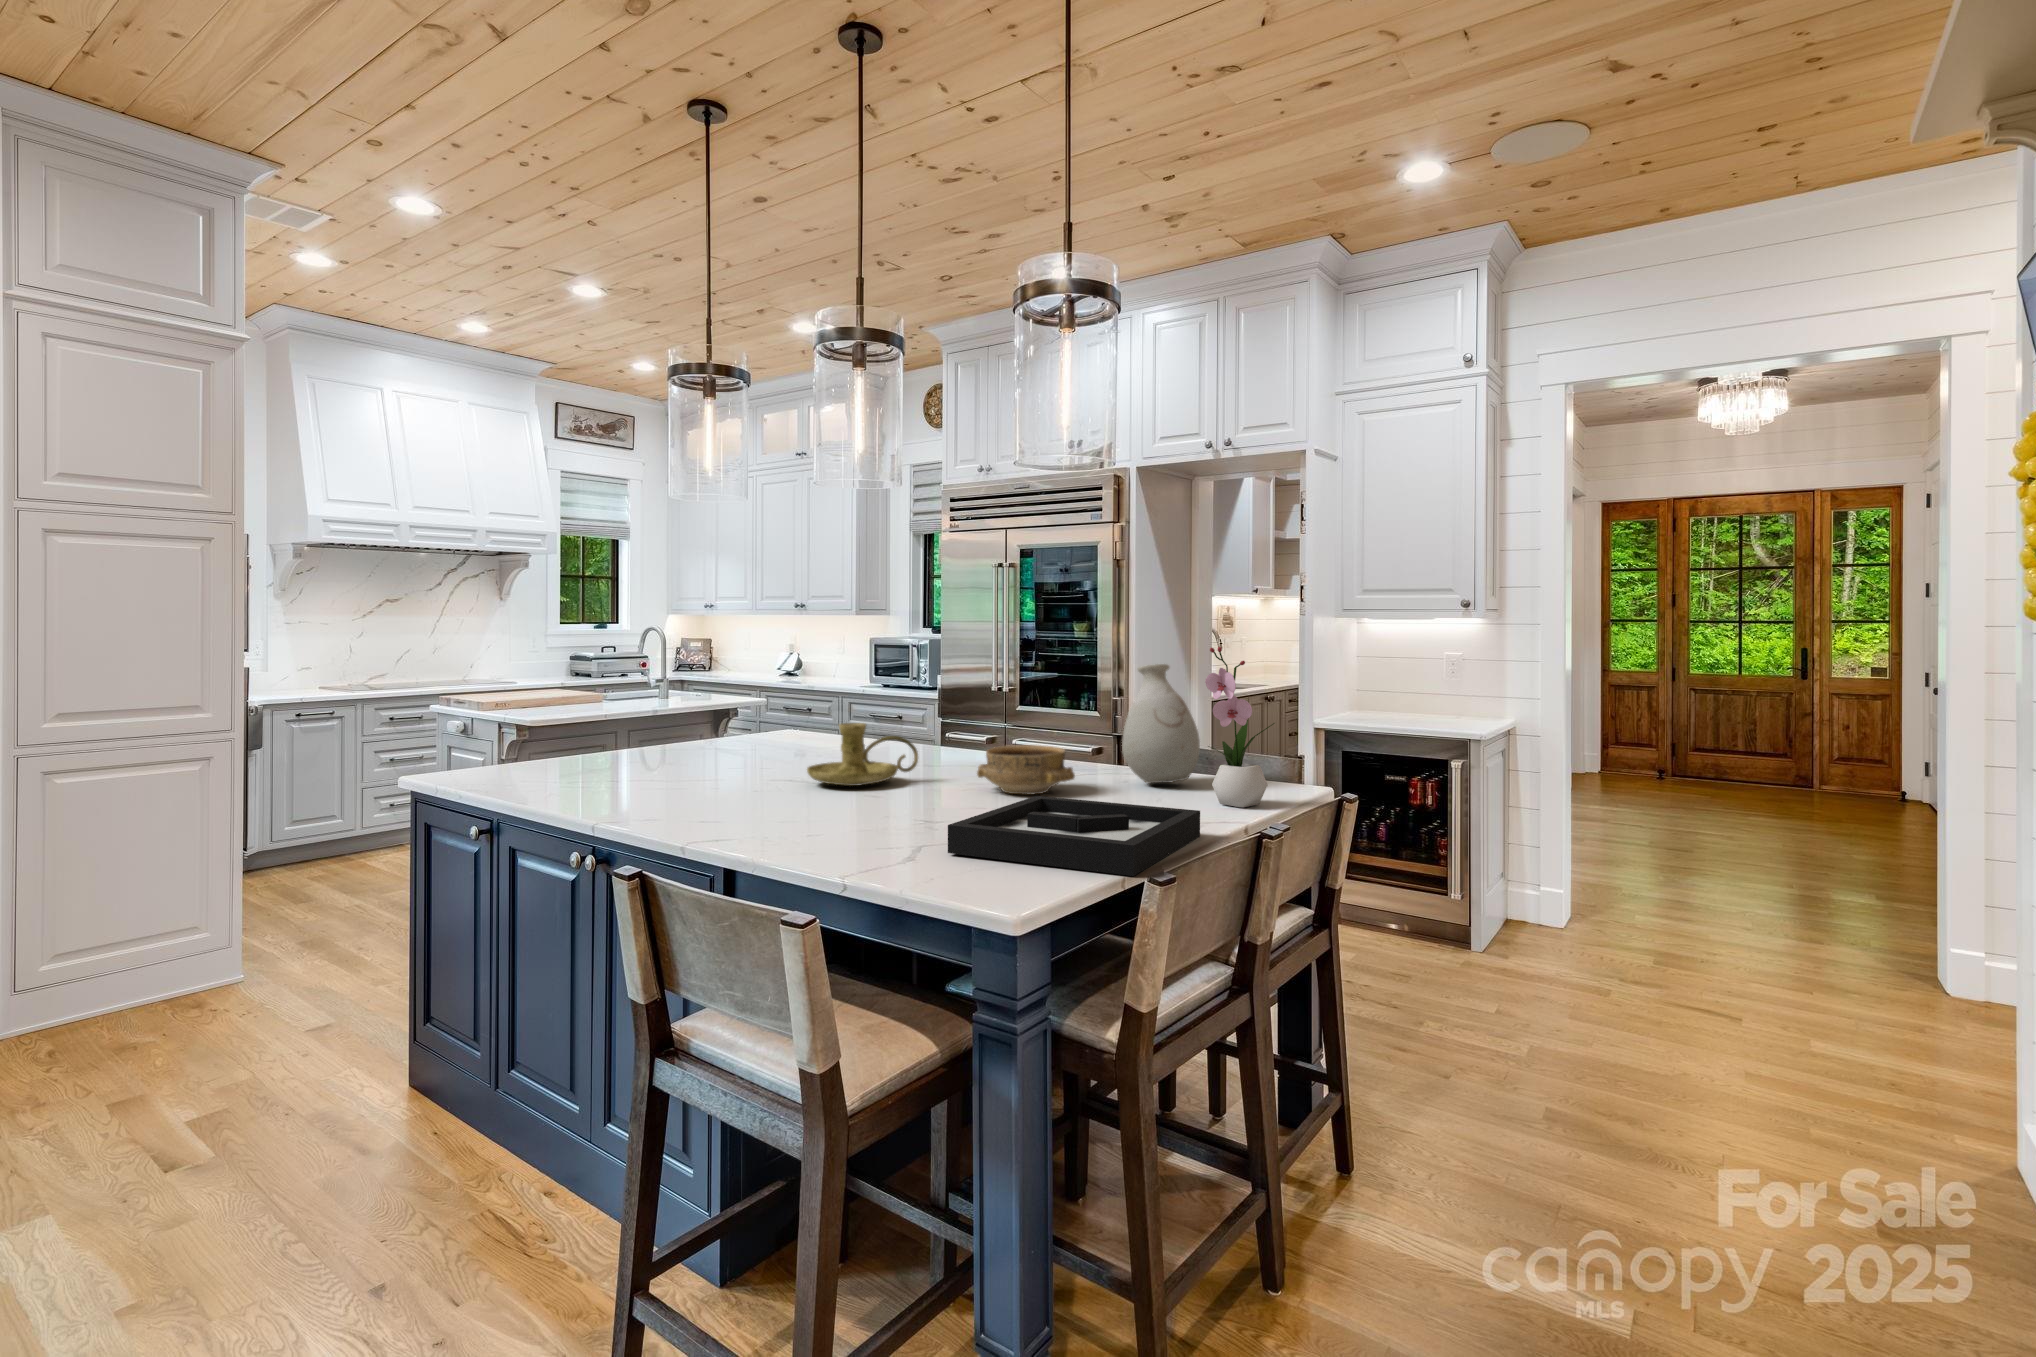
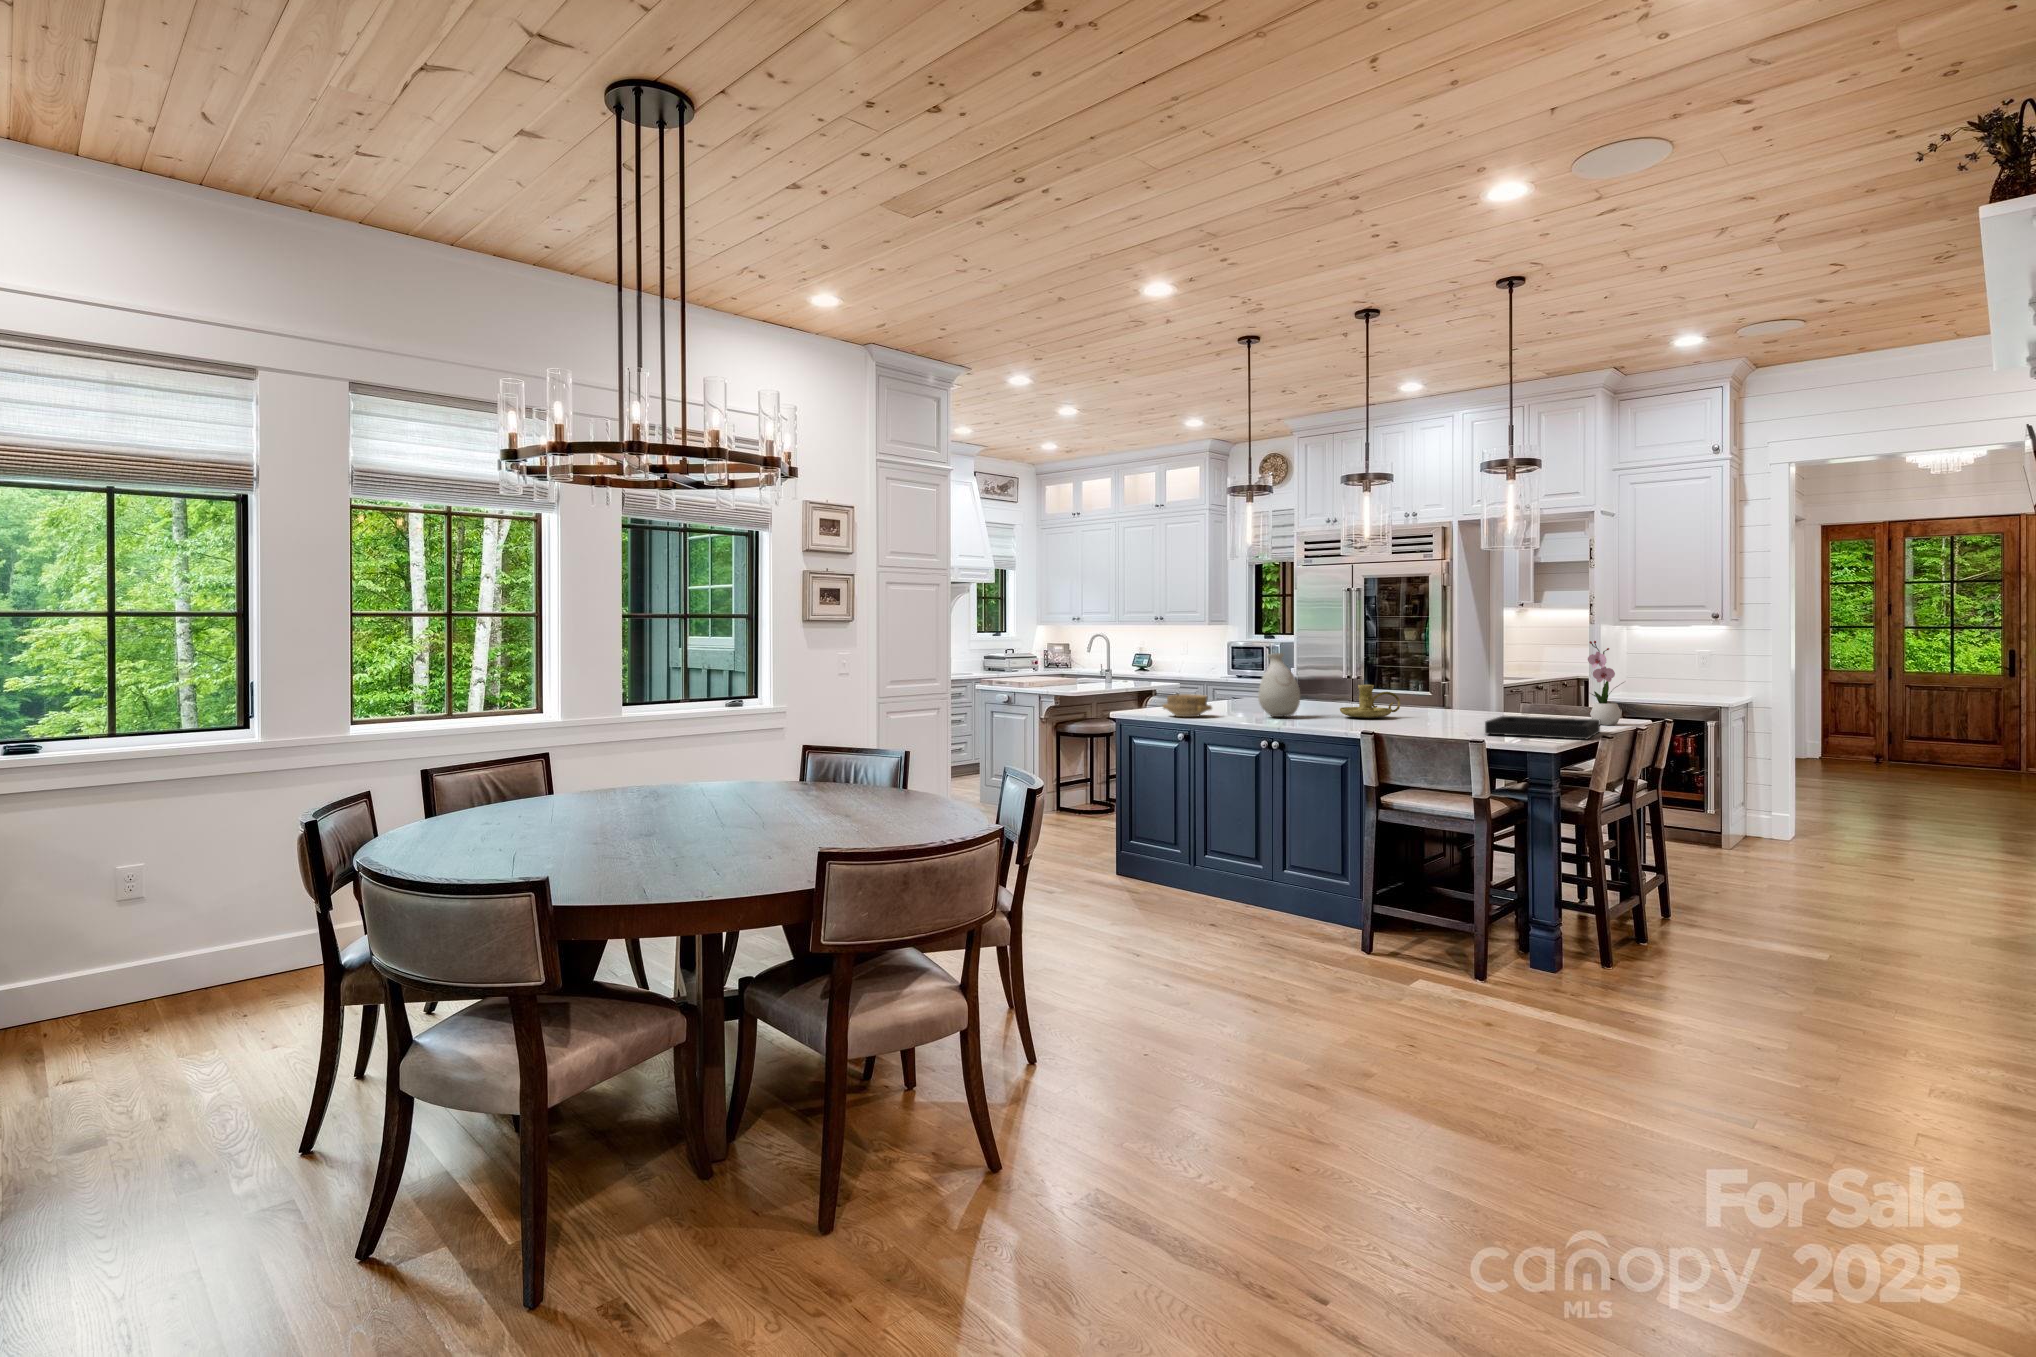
vase: present [1122,664,1200,784] -> present [1258,653,1301,717]
ceramic bowl: present [977,745,1075,794] -> present [1163,694,1212,717]

